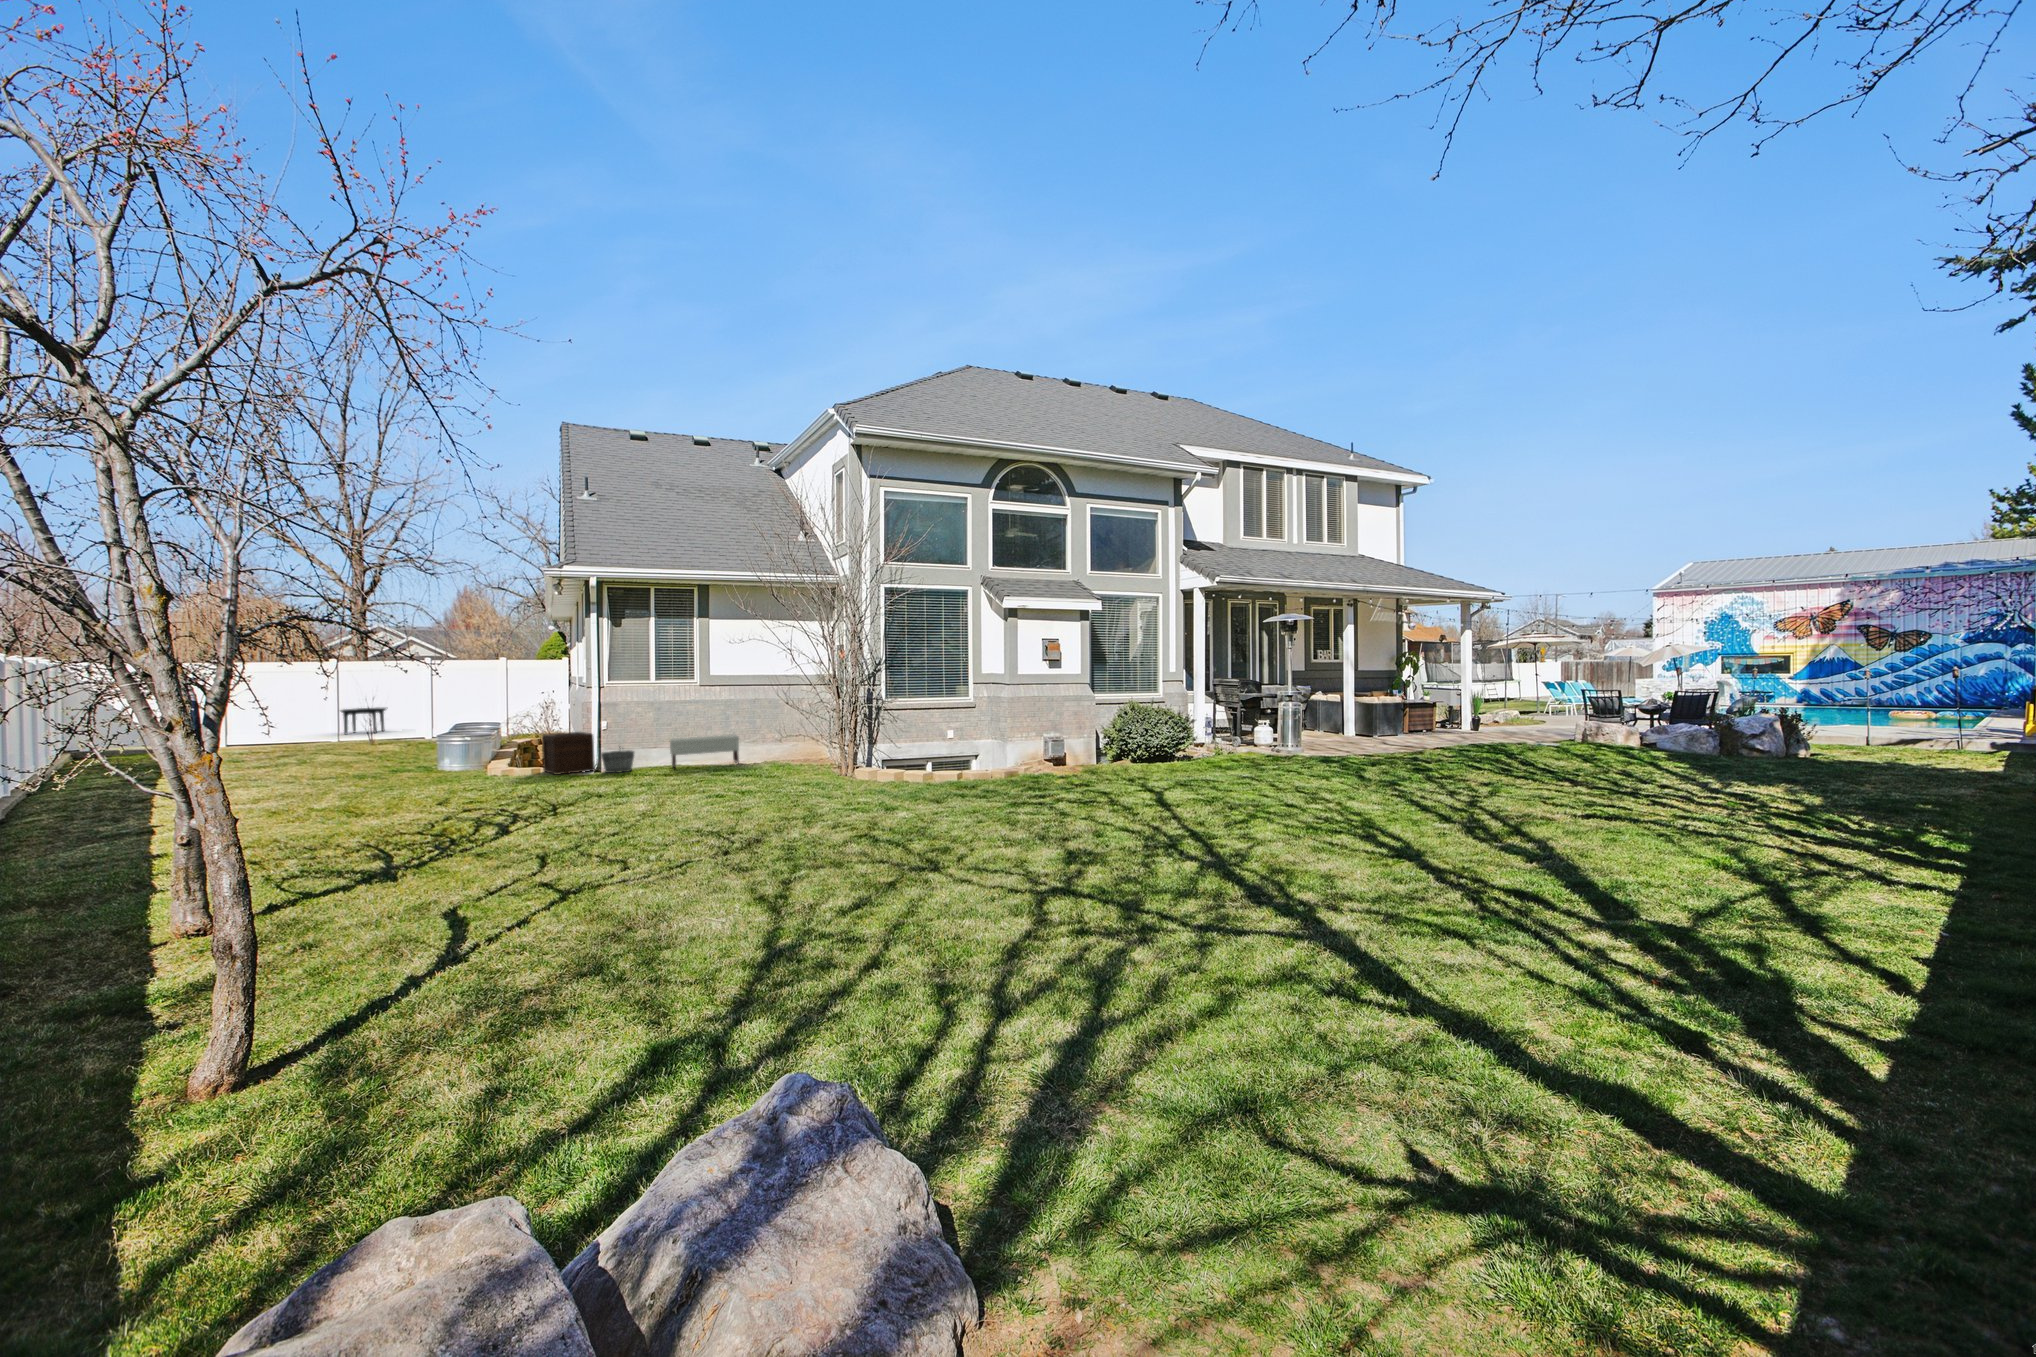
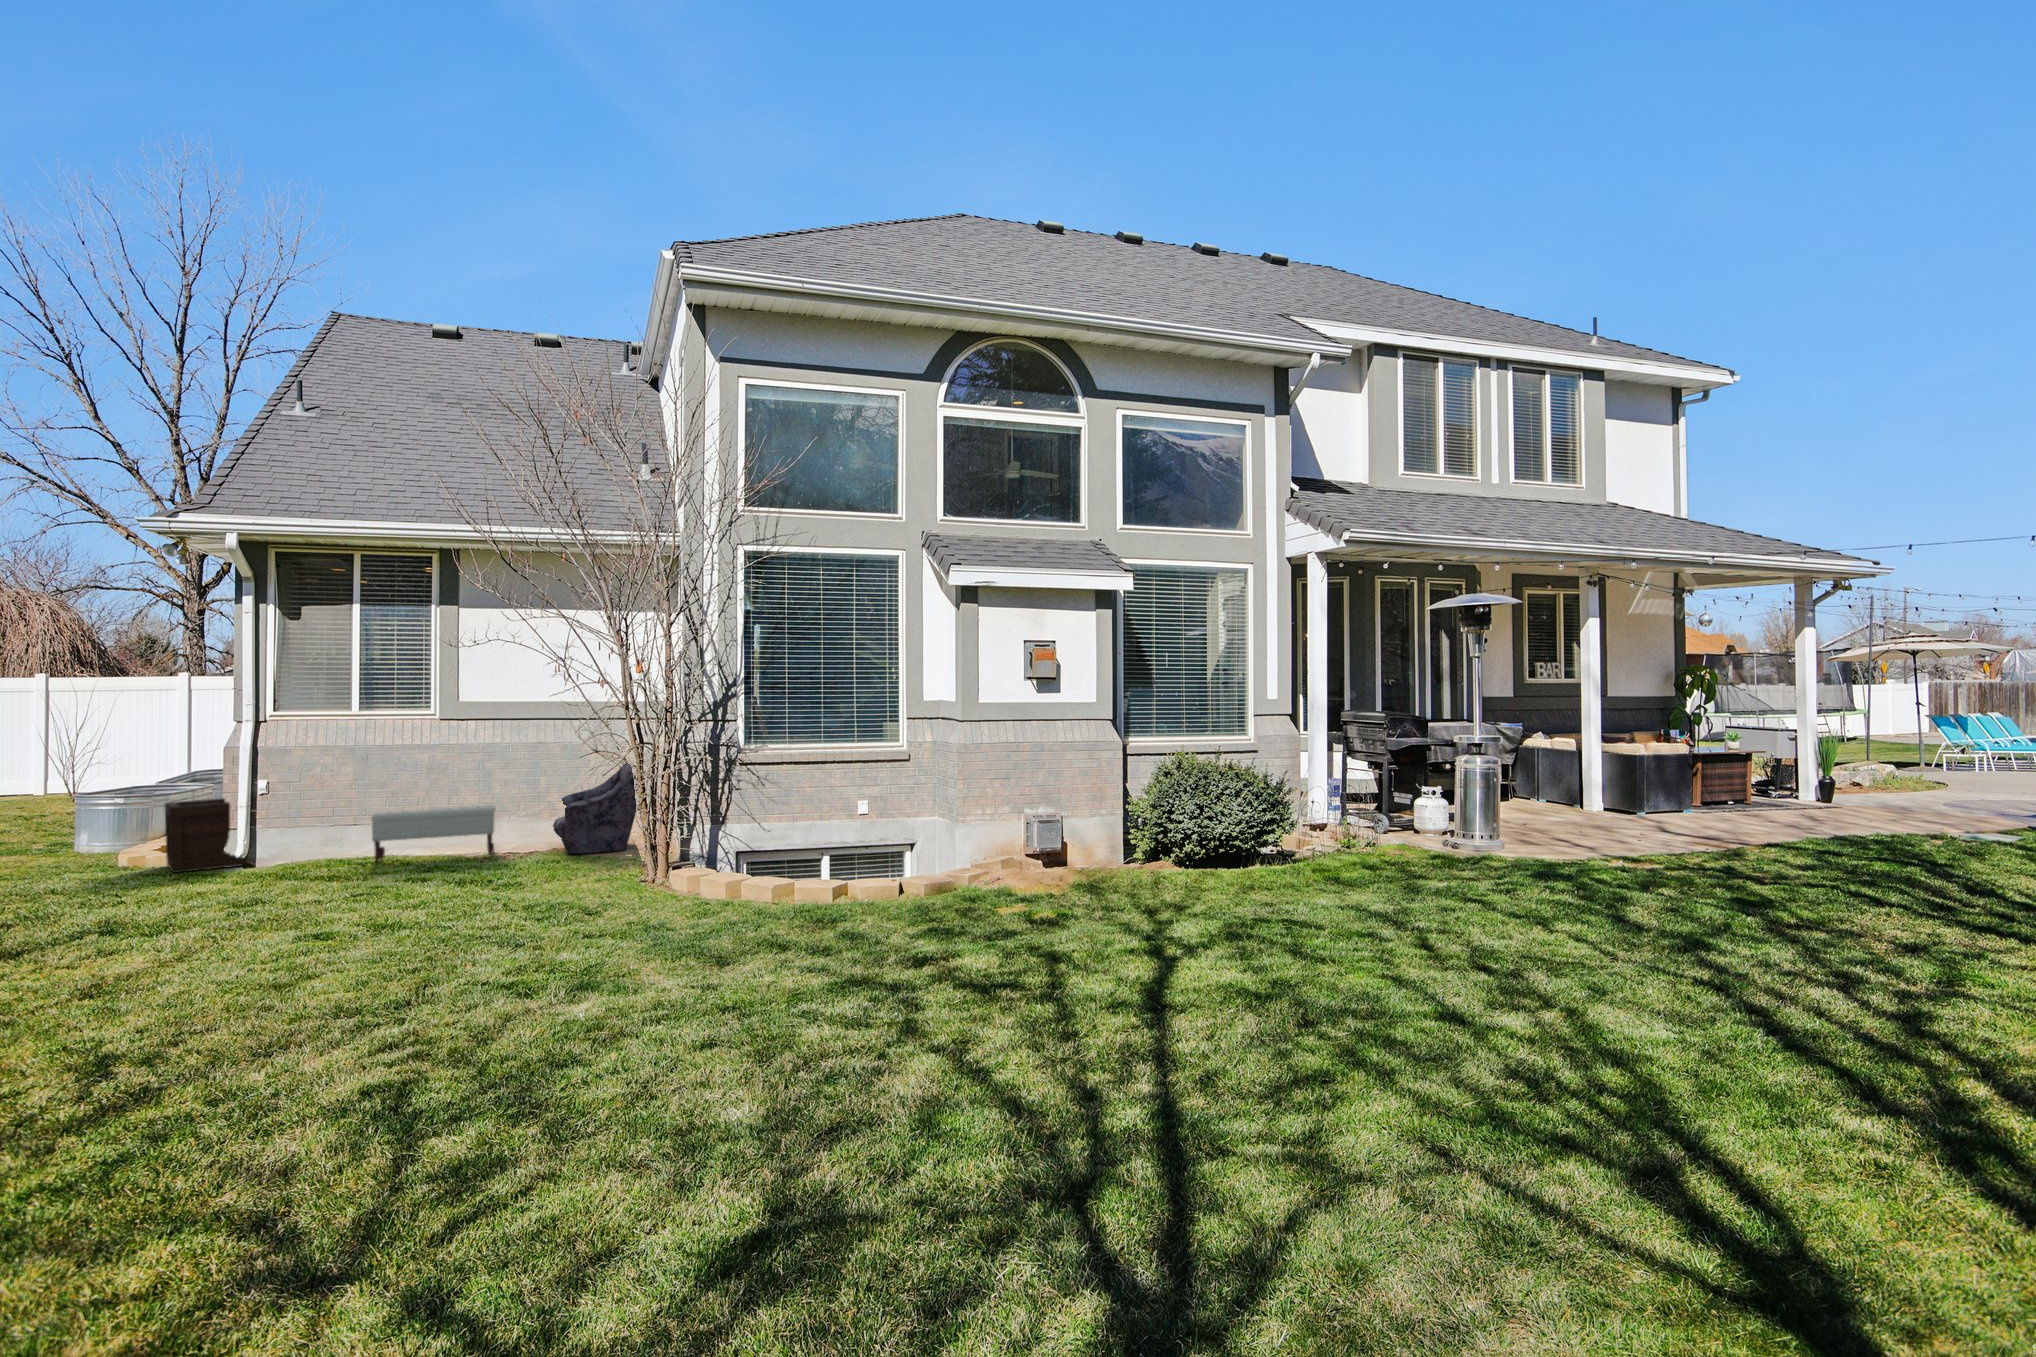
round table: present [341,708,386,734] -> none [19,747,96,787]
armchair: none [769,709,826,762] -> present [553,764,636,854]
wooden bucket: present [601,747,634,773] -> none [250,822,312,871]

